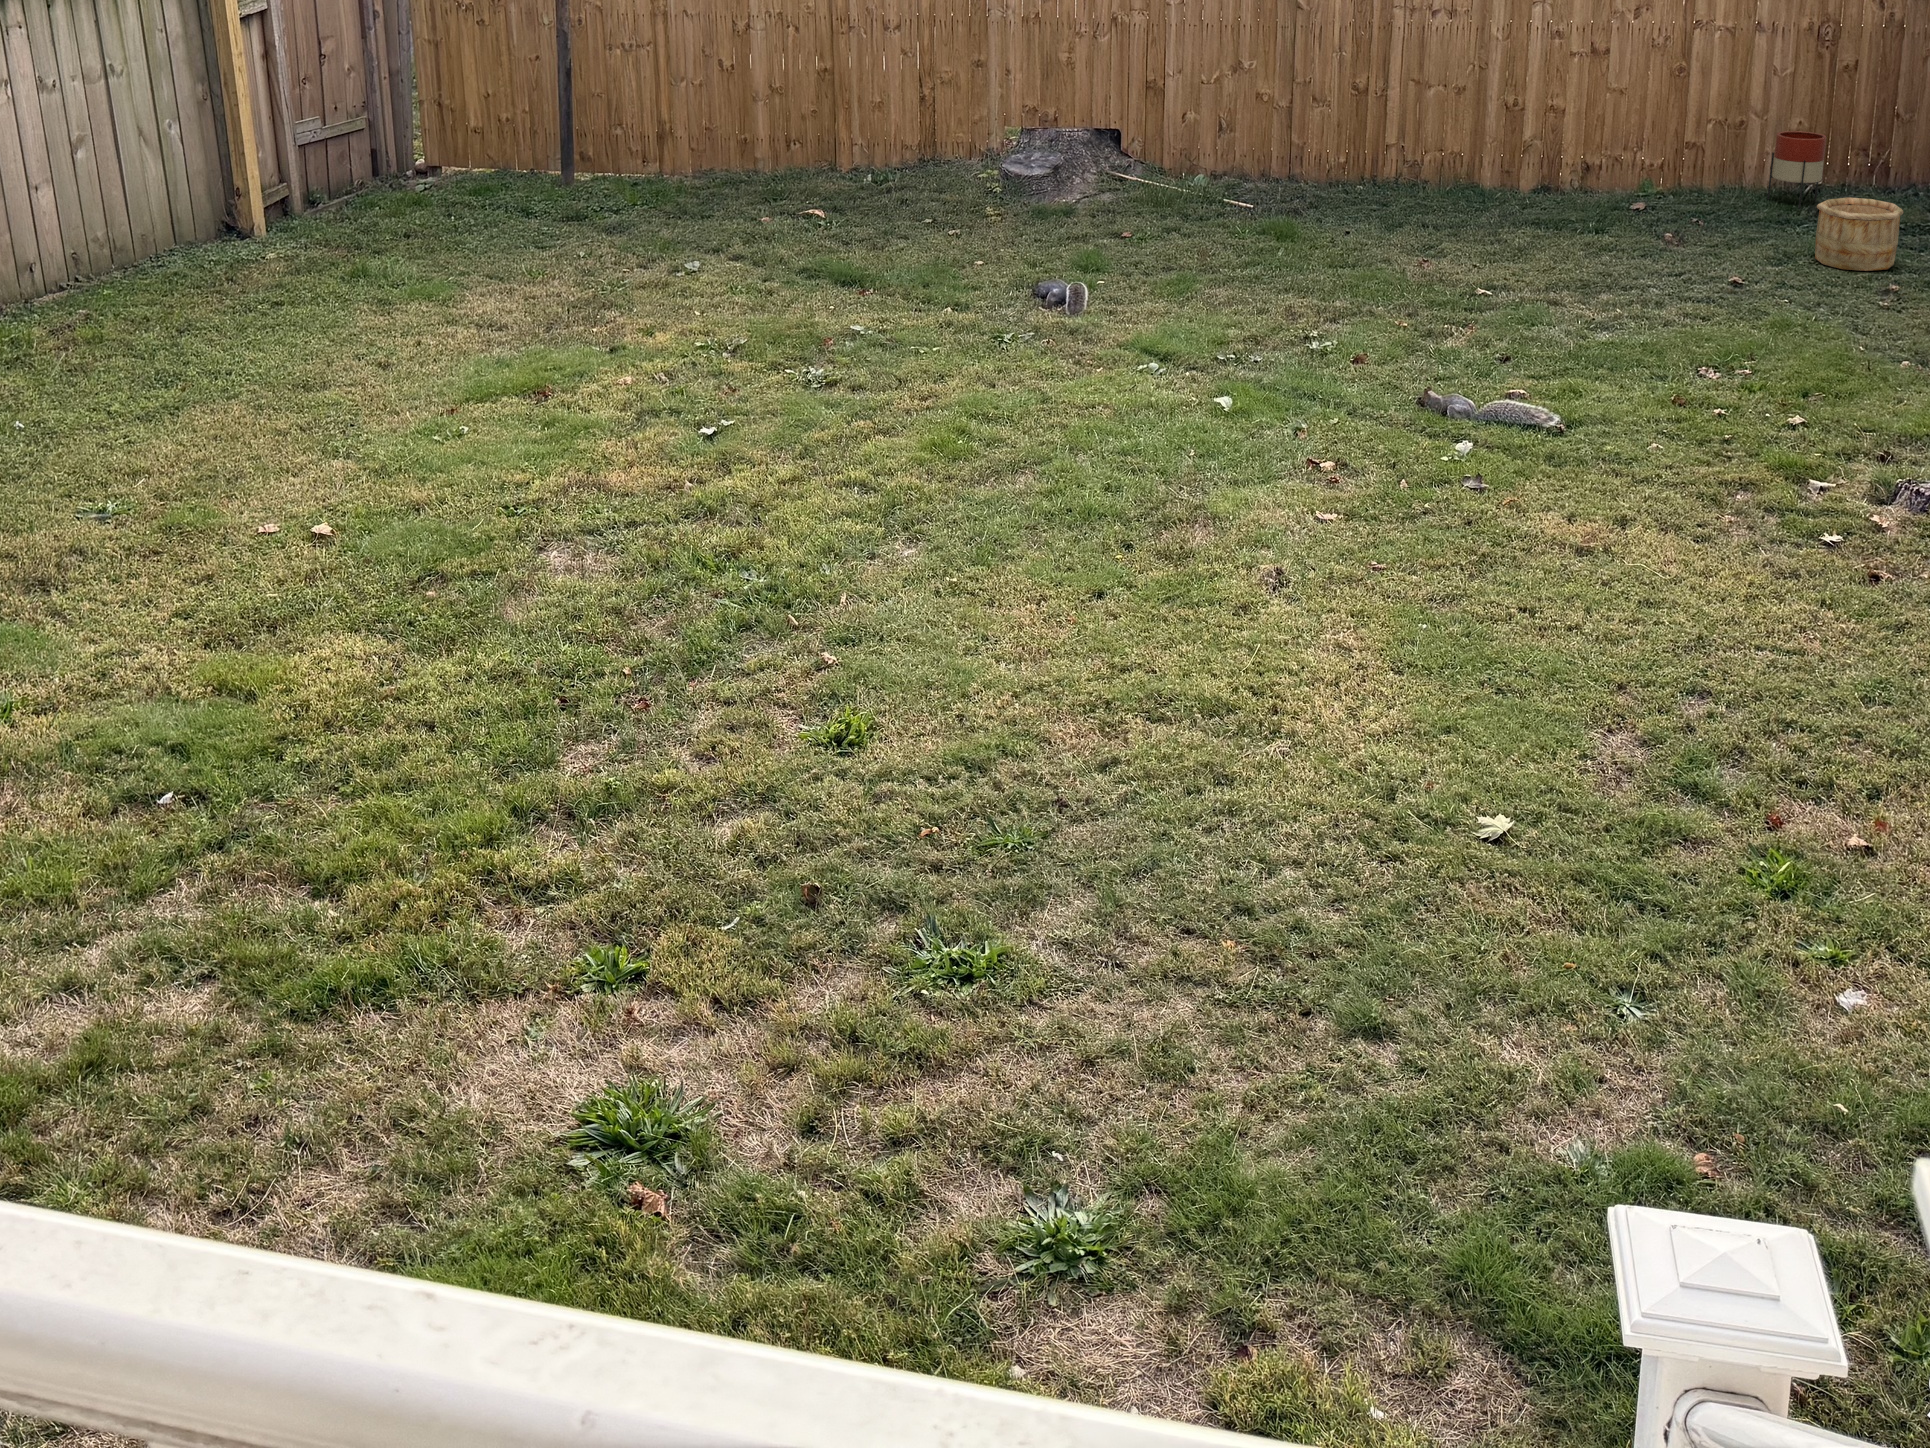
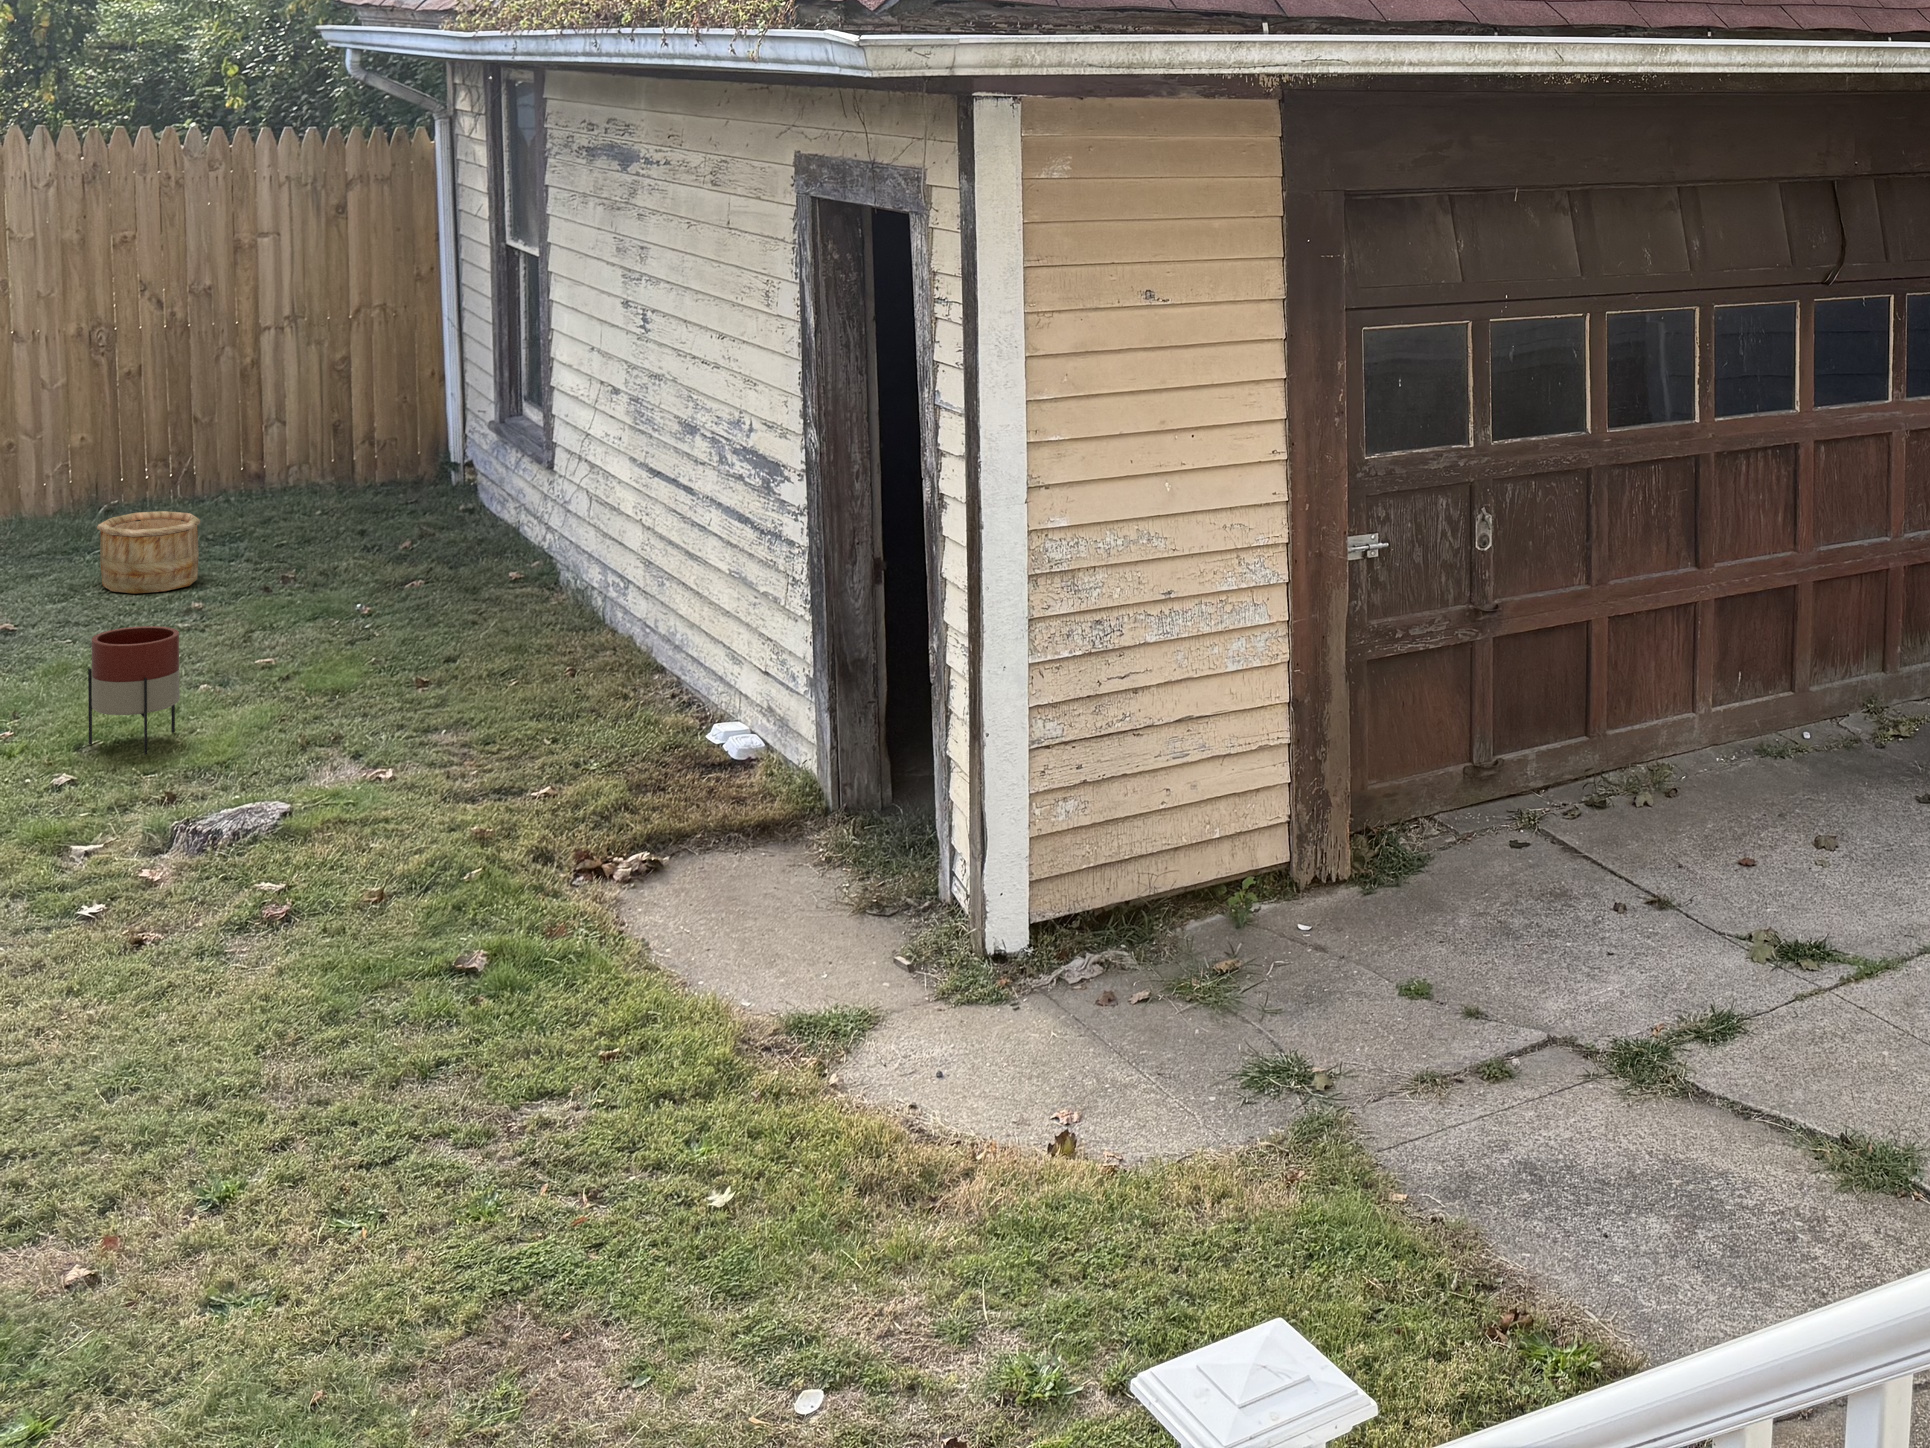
planter: present [1767,131,1827,208] -> present [88,626,180,754]

